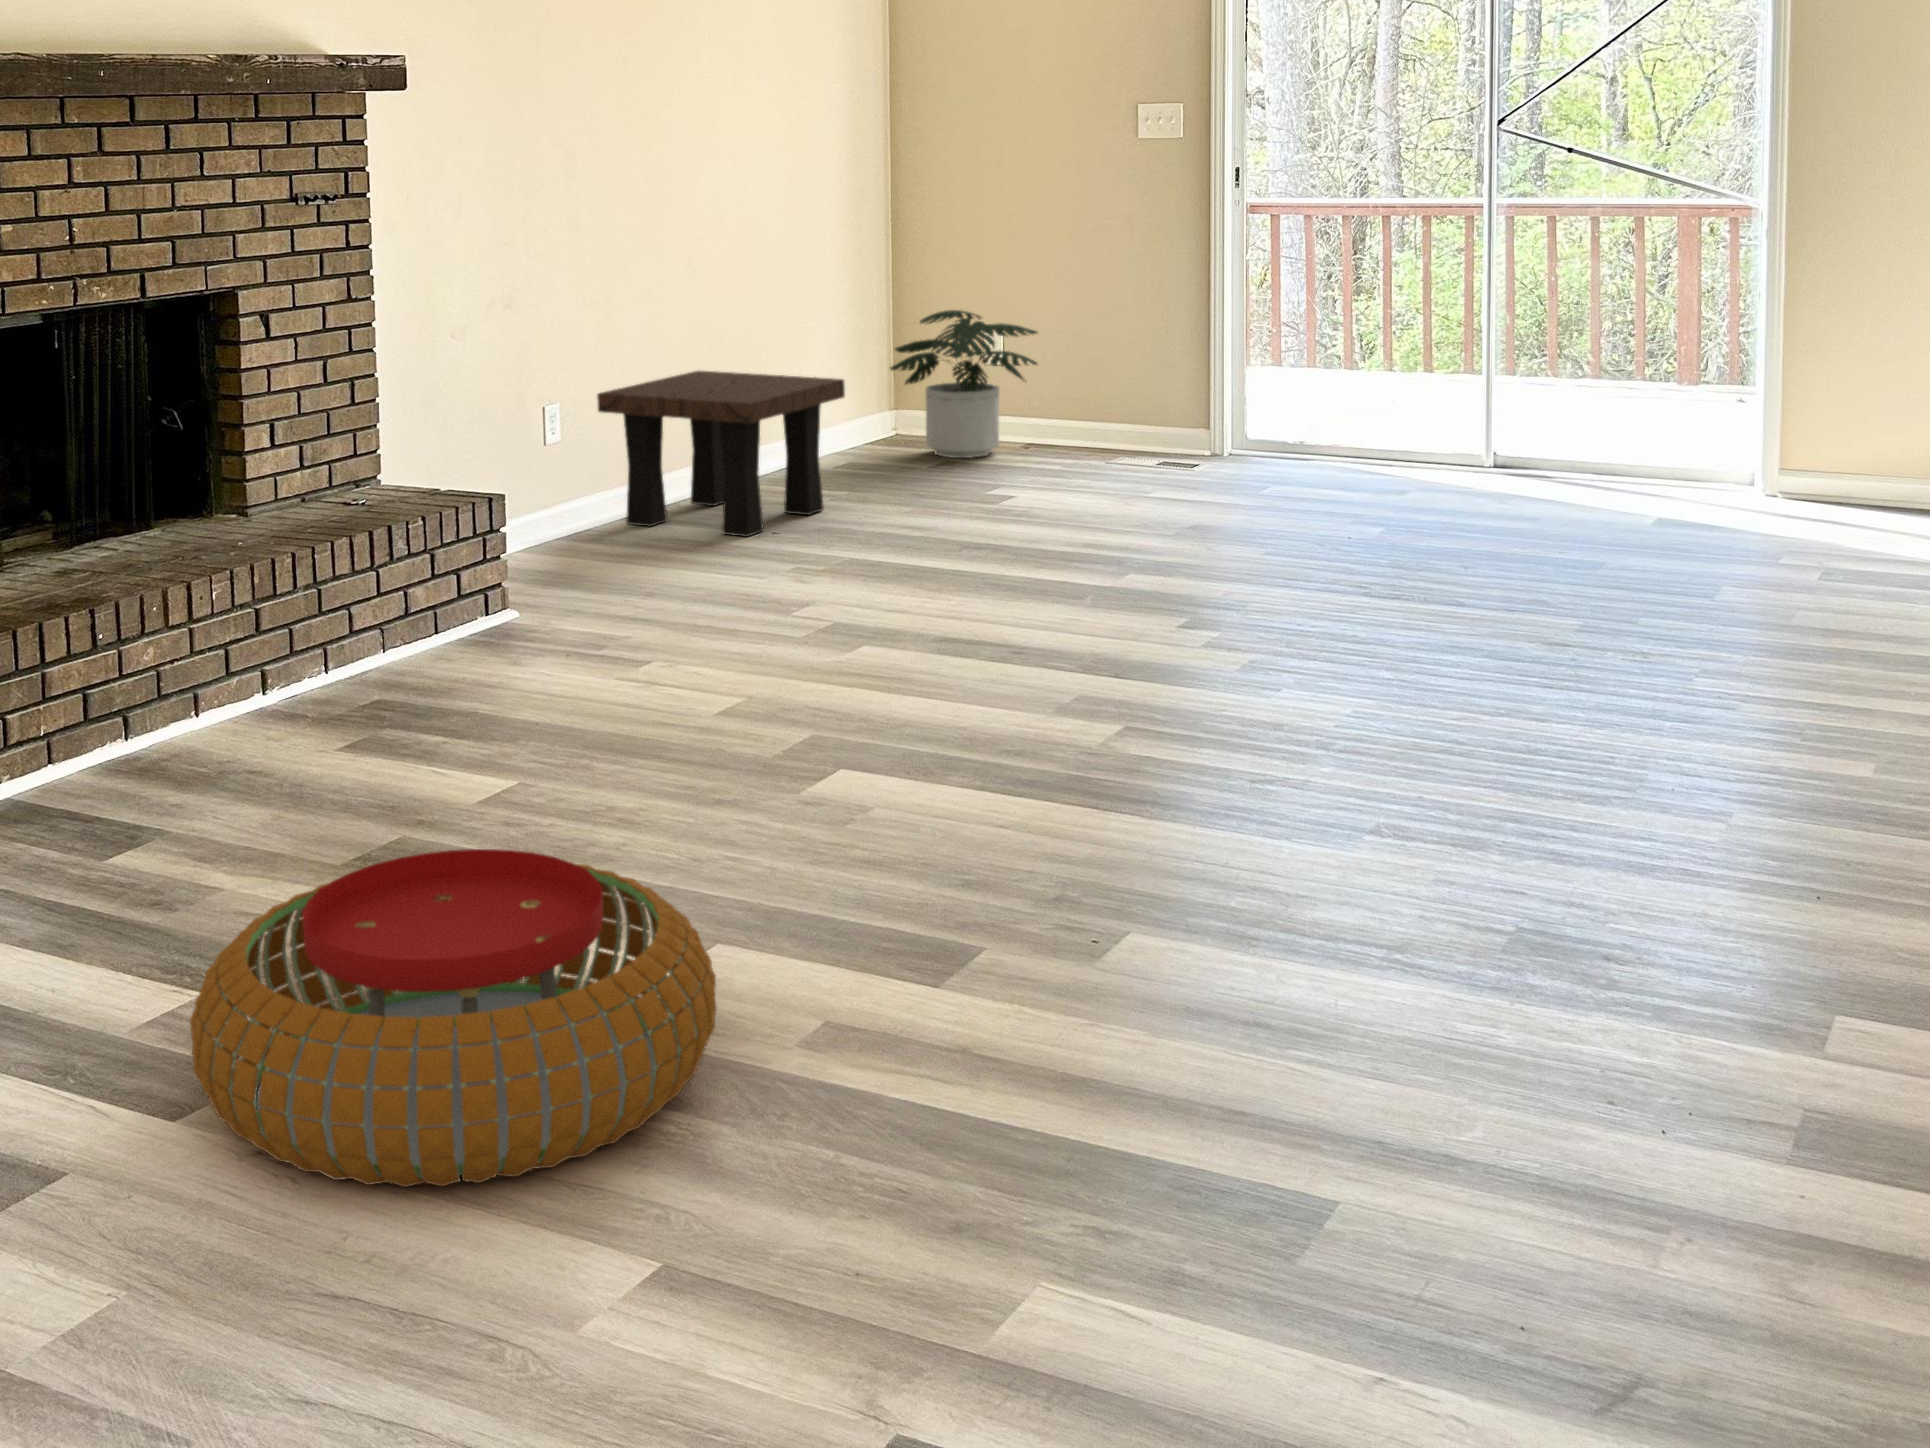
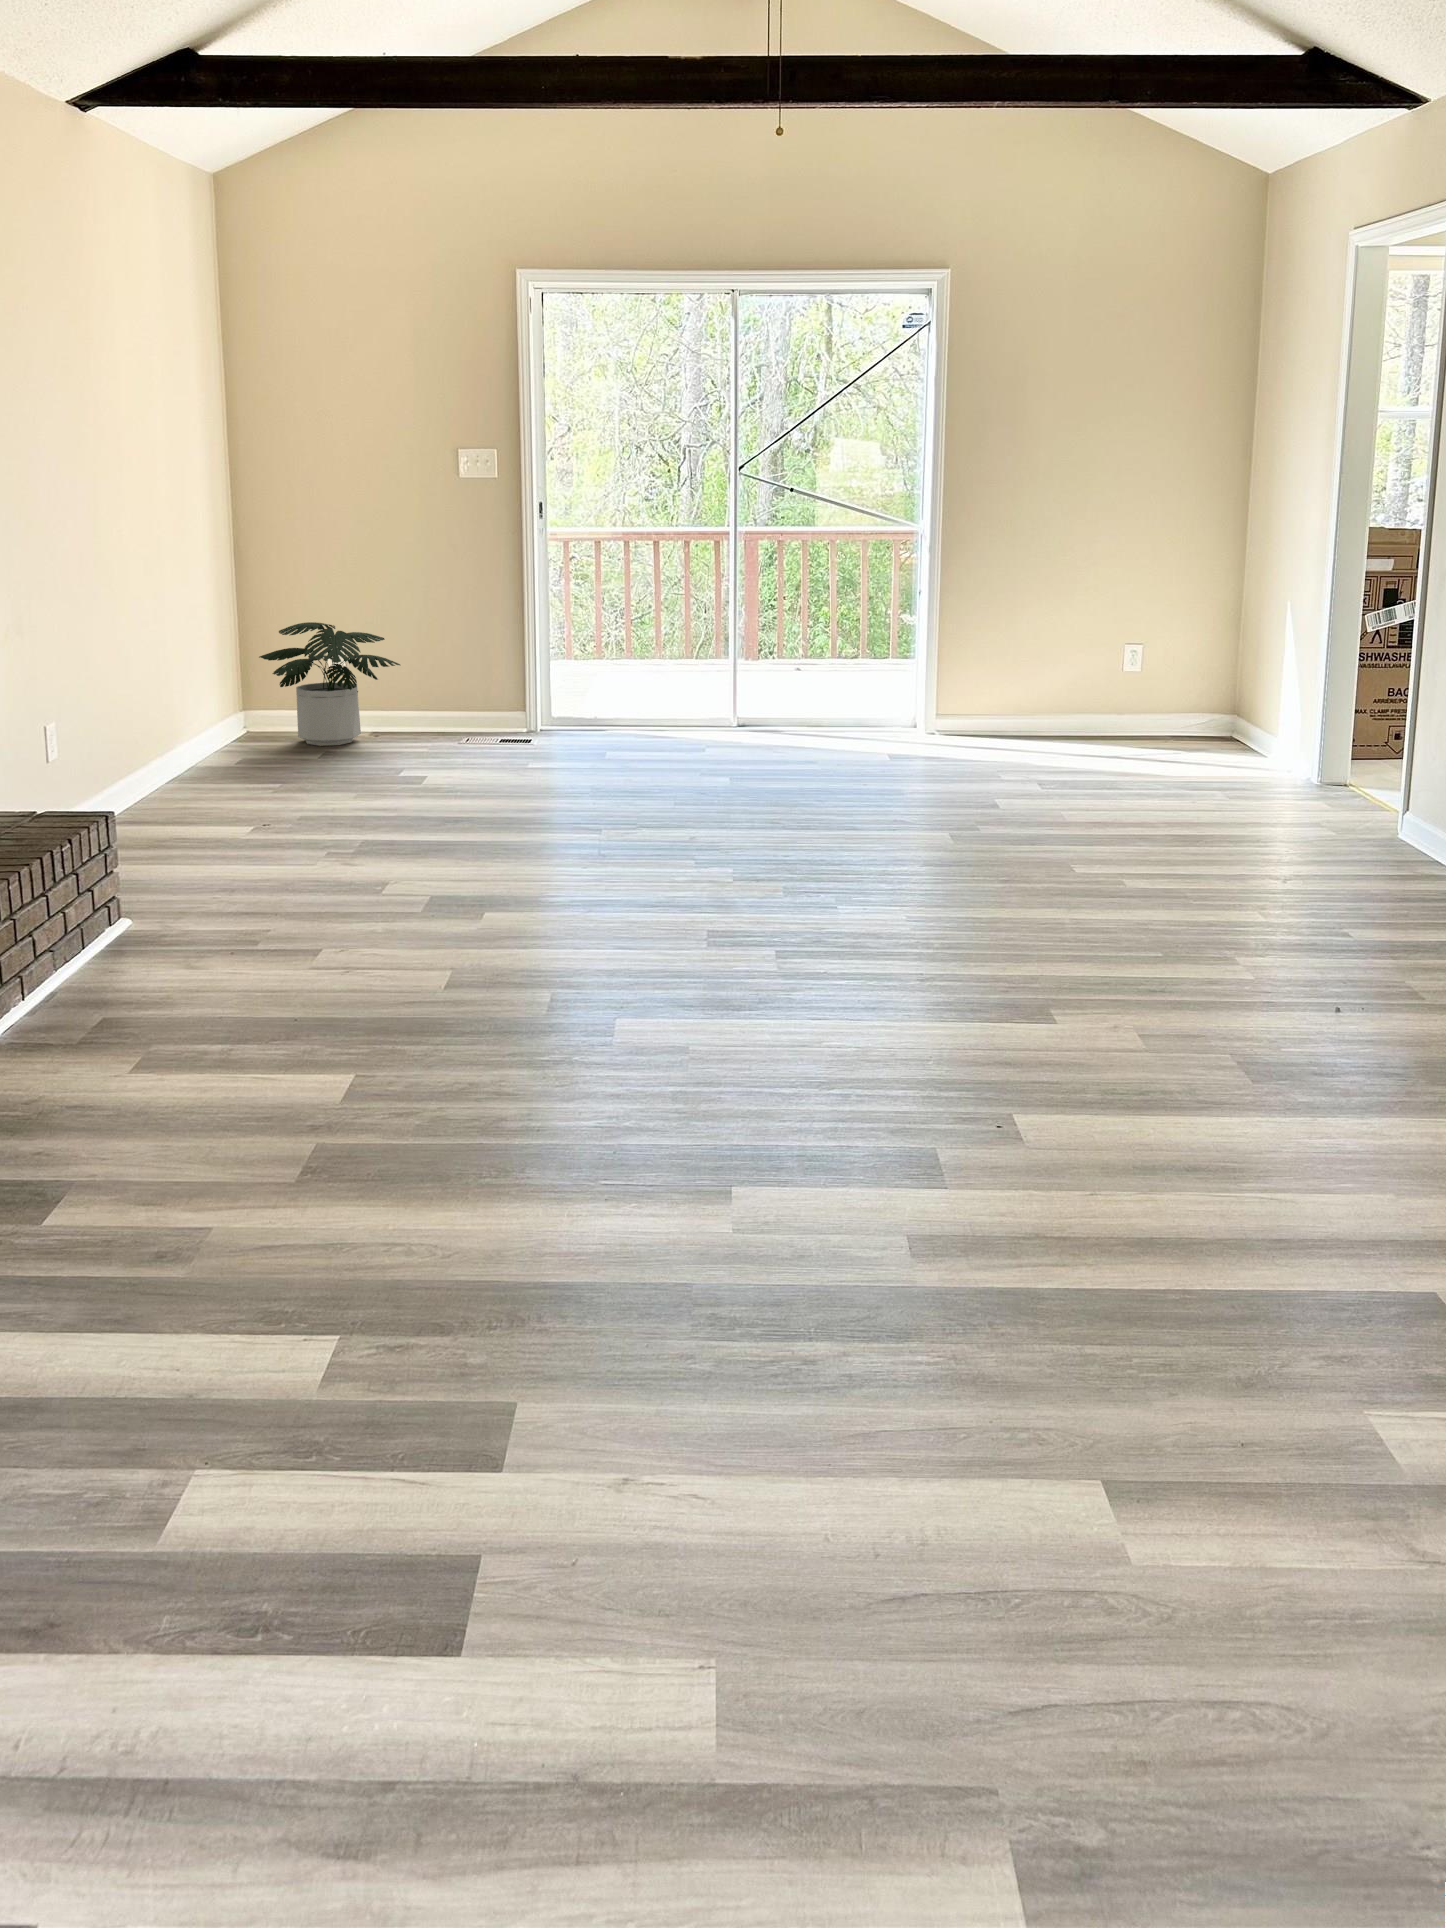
side table: present [597,371,845,537] -> none [85,684,294,827]
pouf: present [190,849,717,1187] -> none [455,1131,940,1470]

